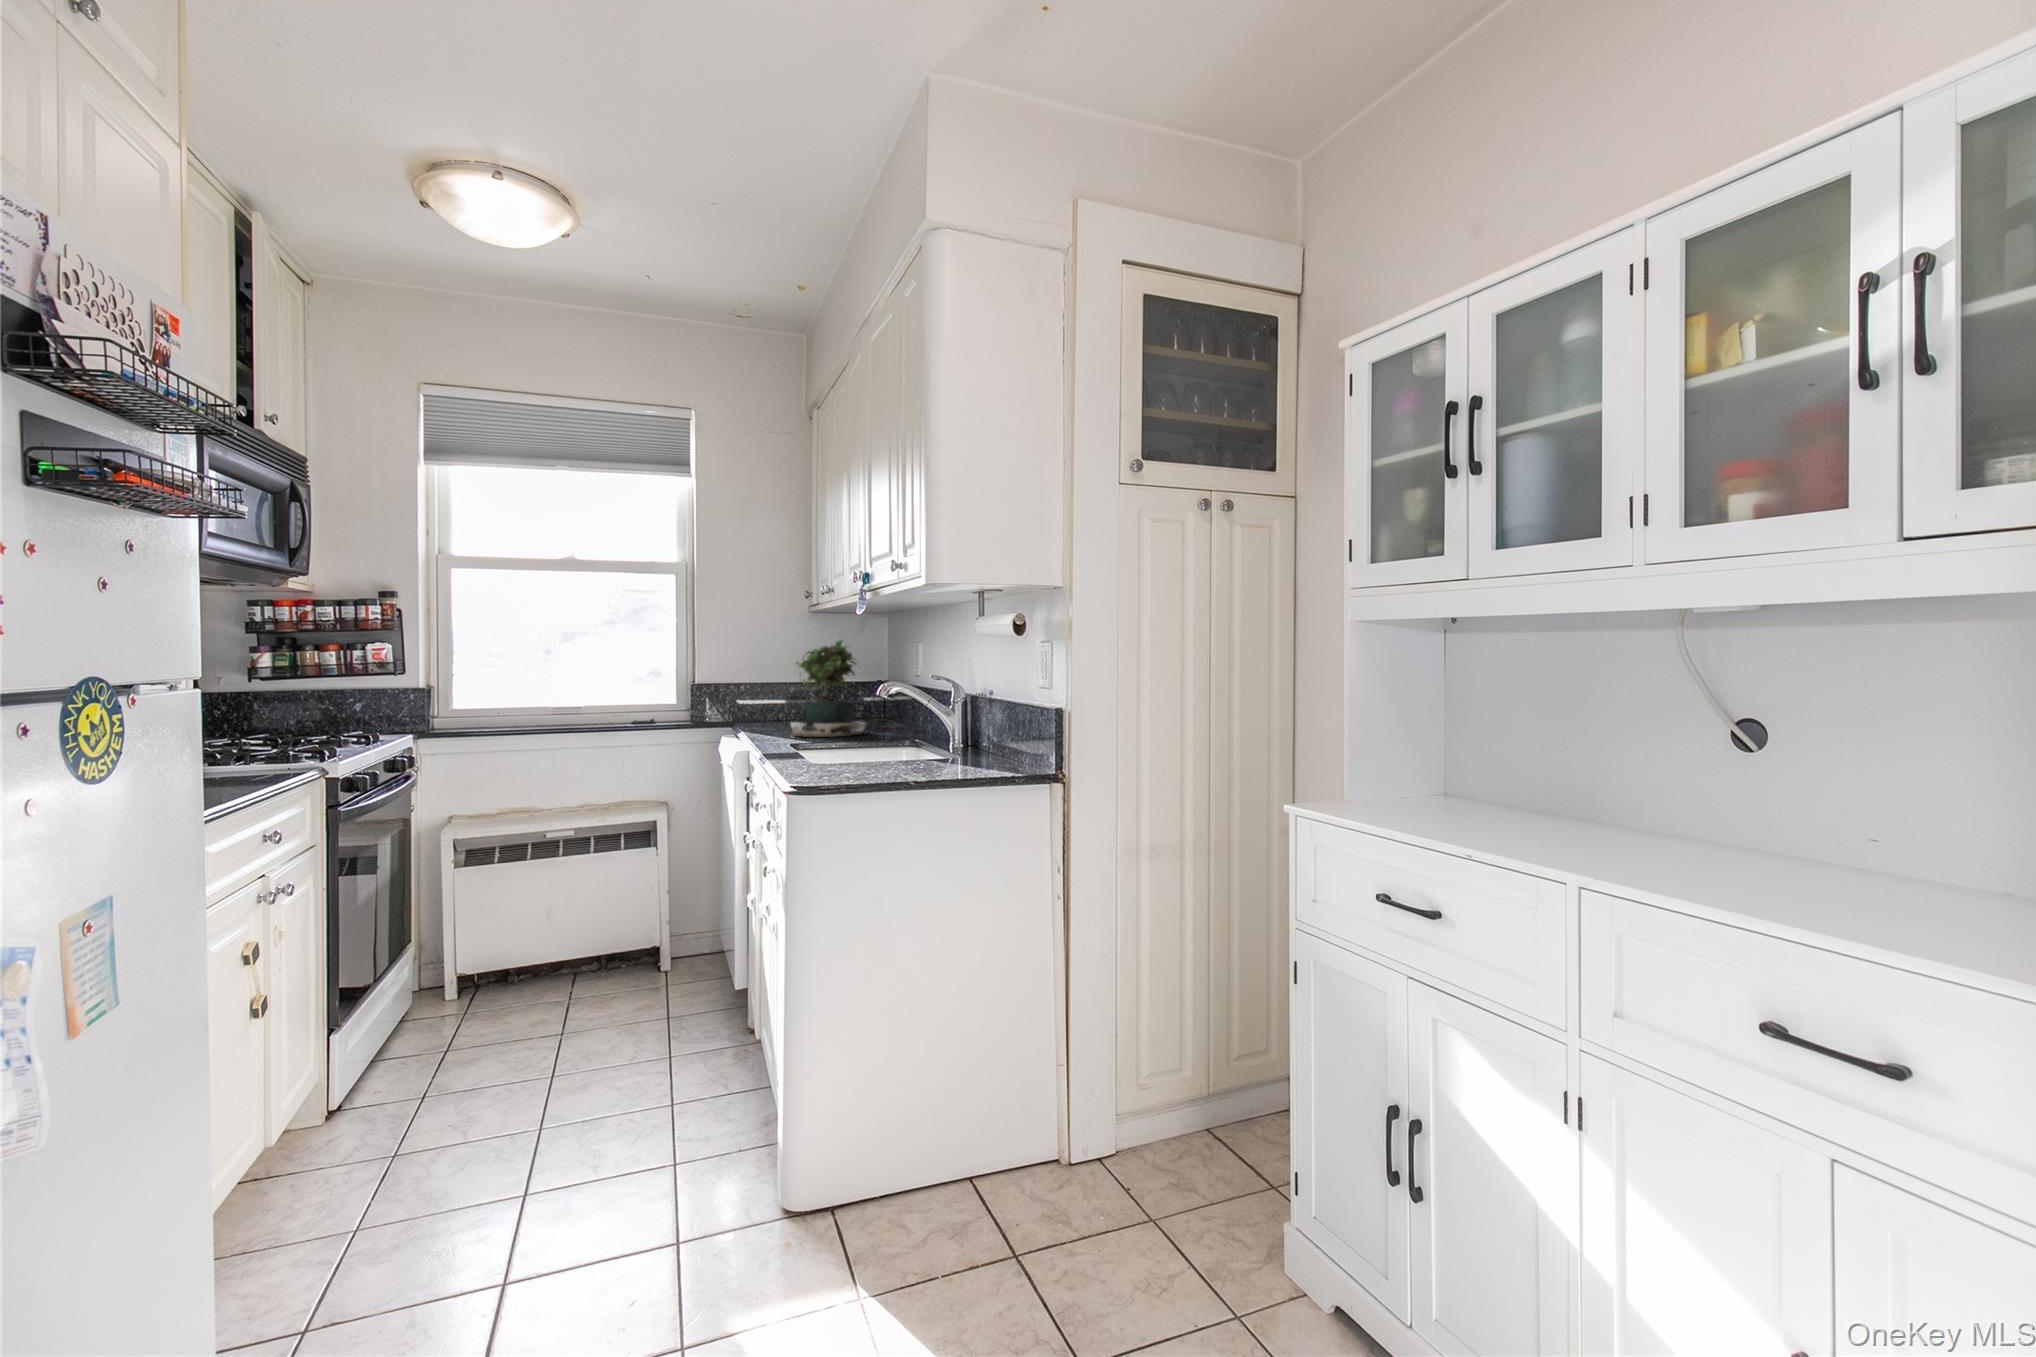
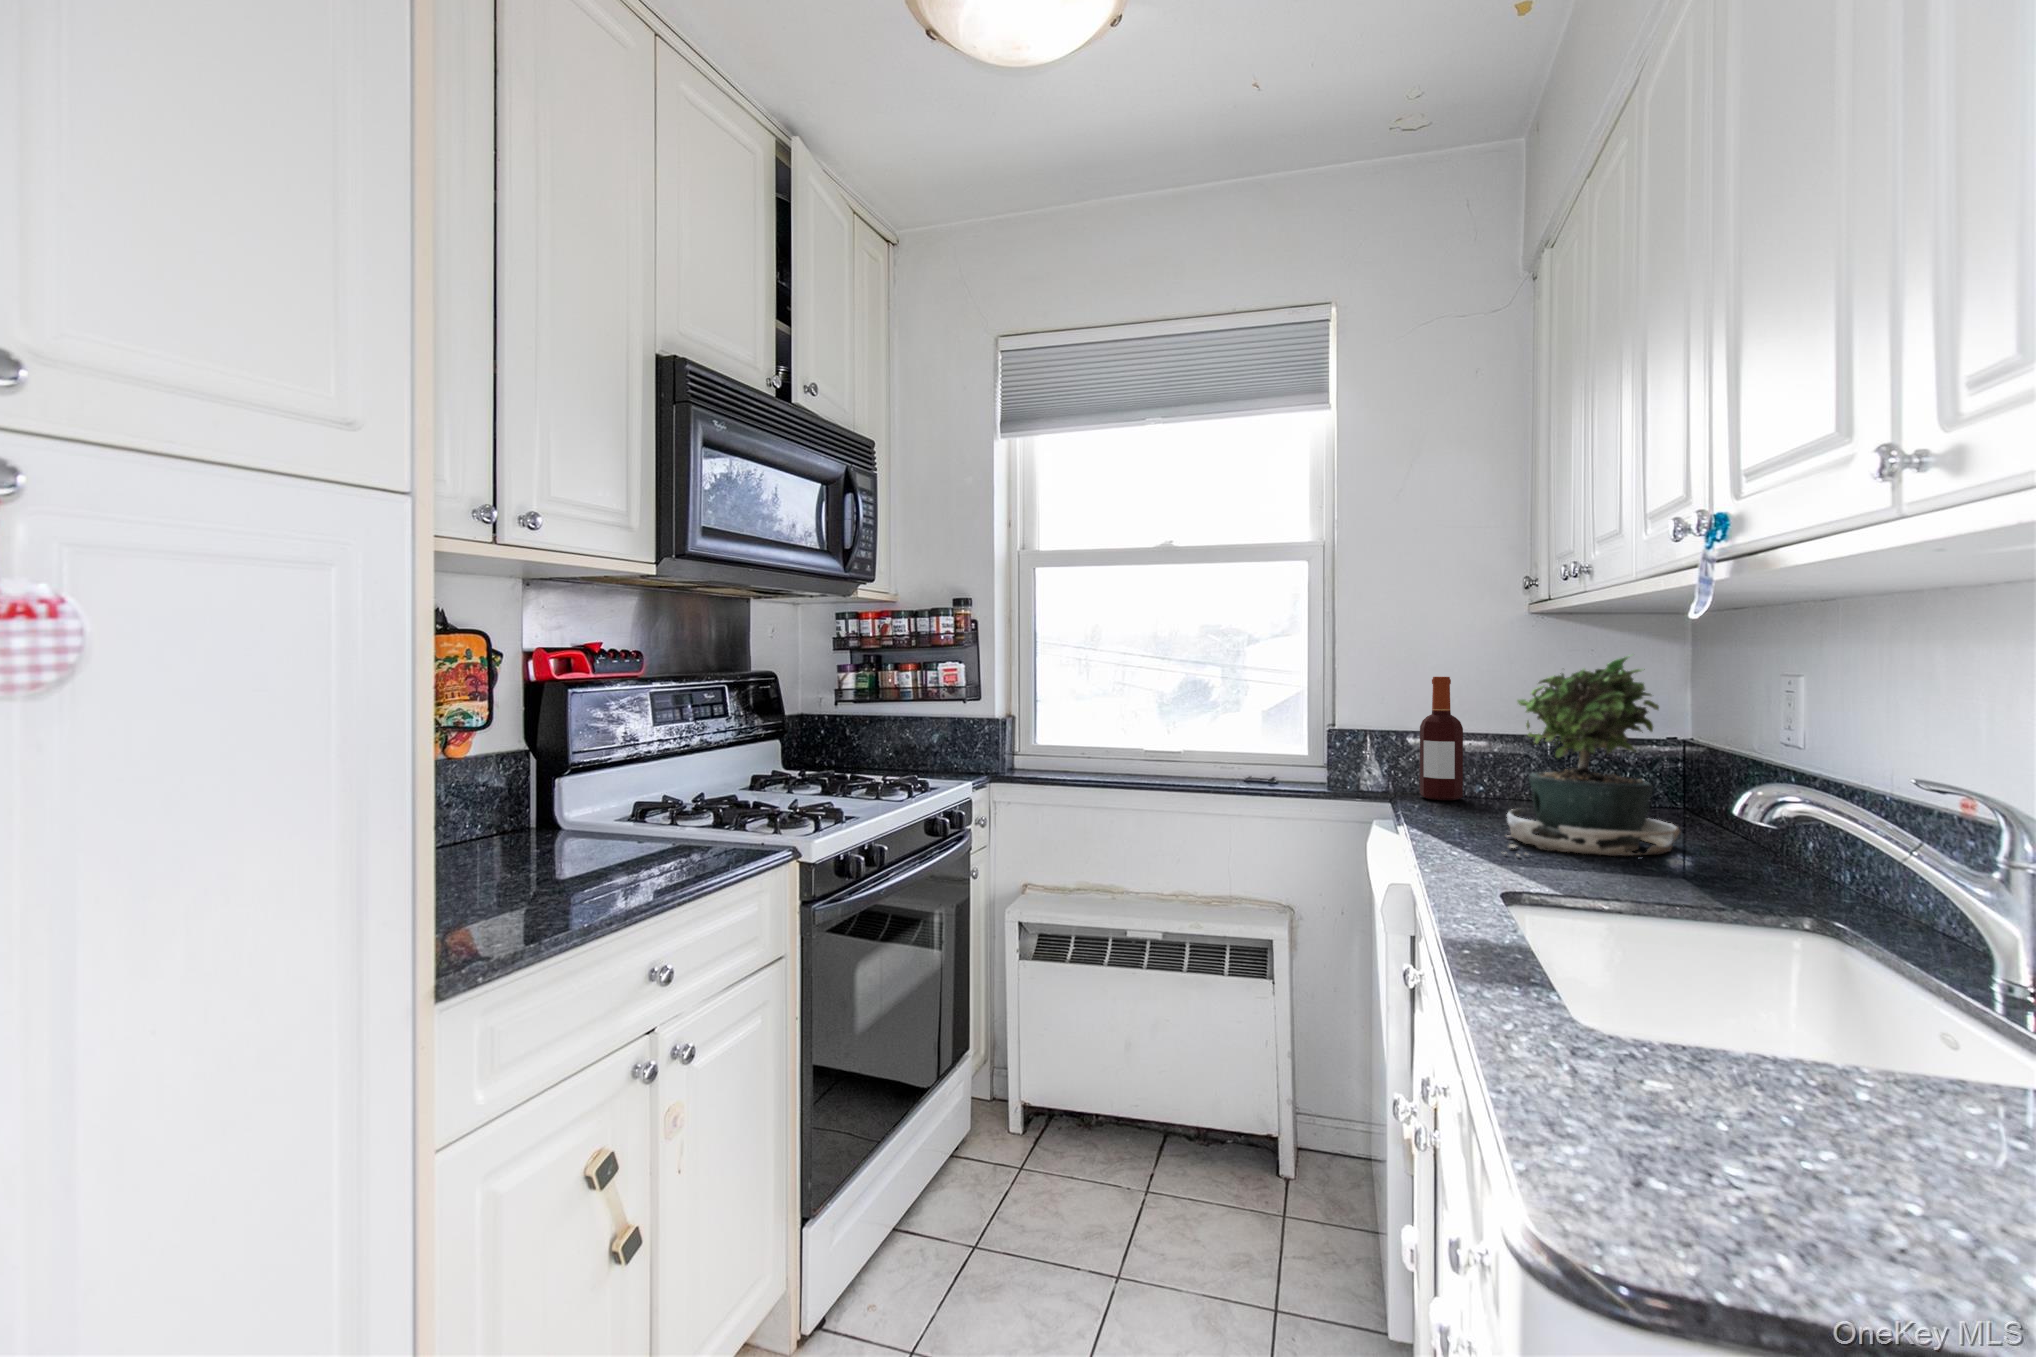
bottle: none [746,654,771,729] -> present [1420,677,1463,800]

